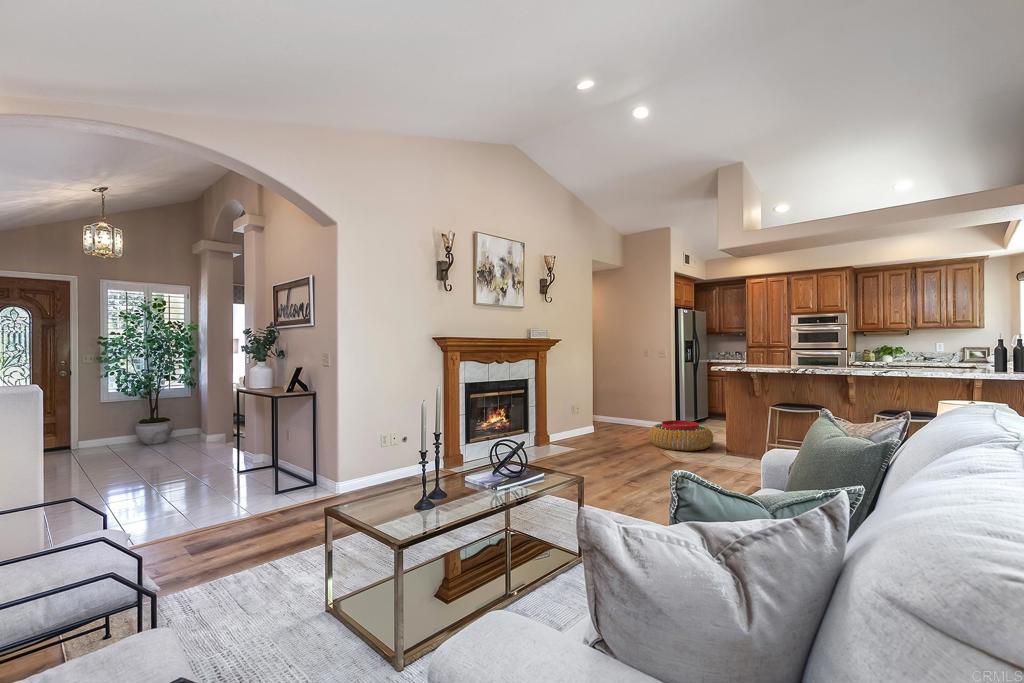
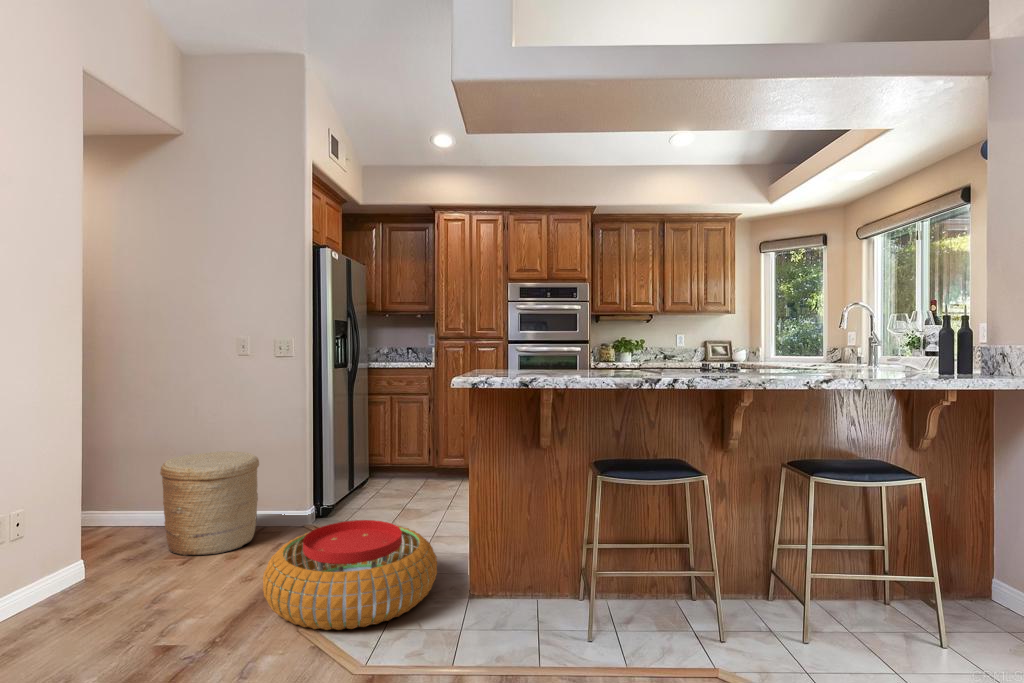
woven basket: none [618,395,652,431] -> present [160,452,259,556]

